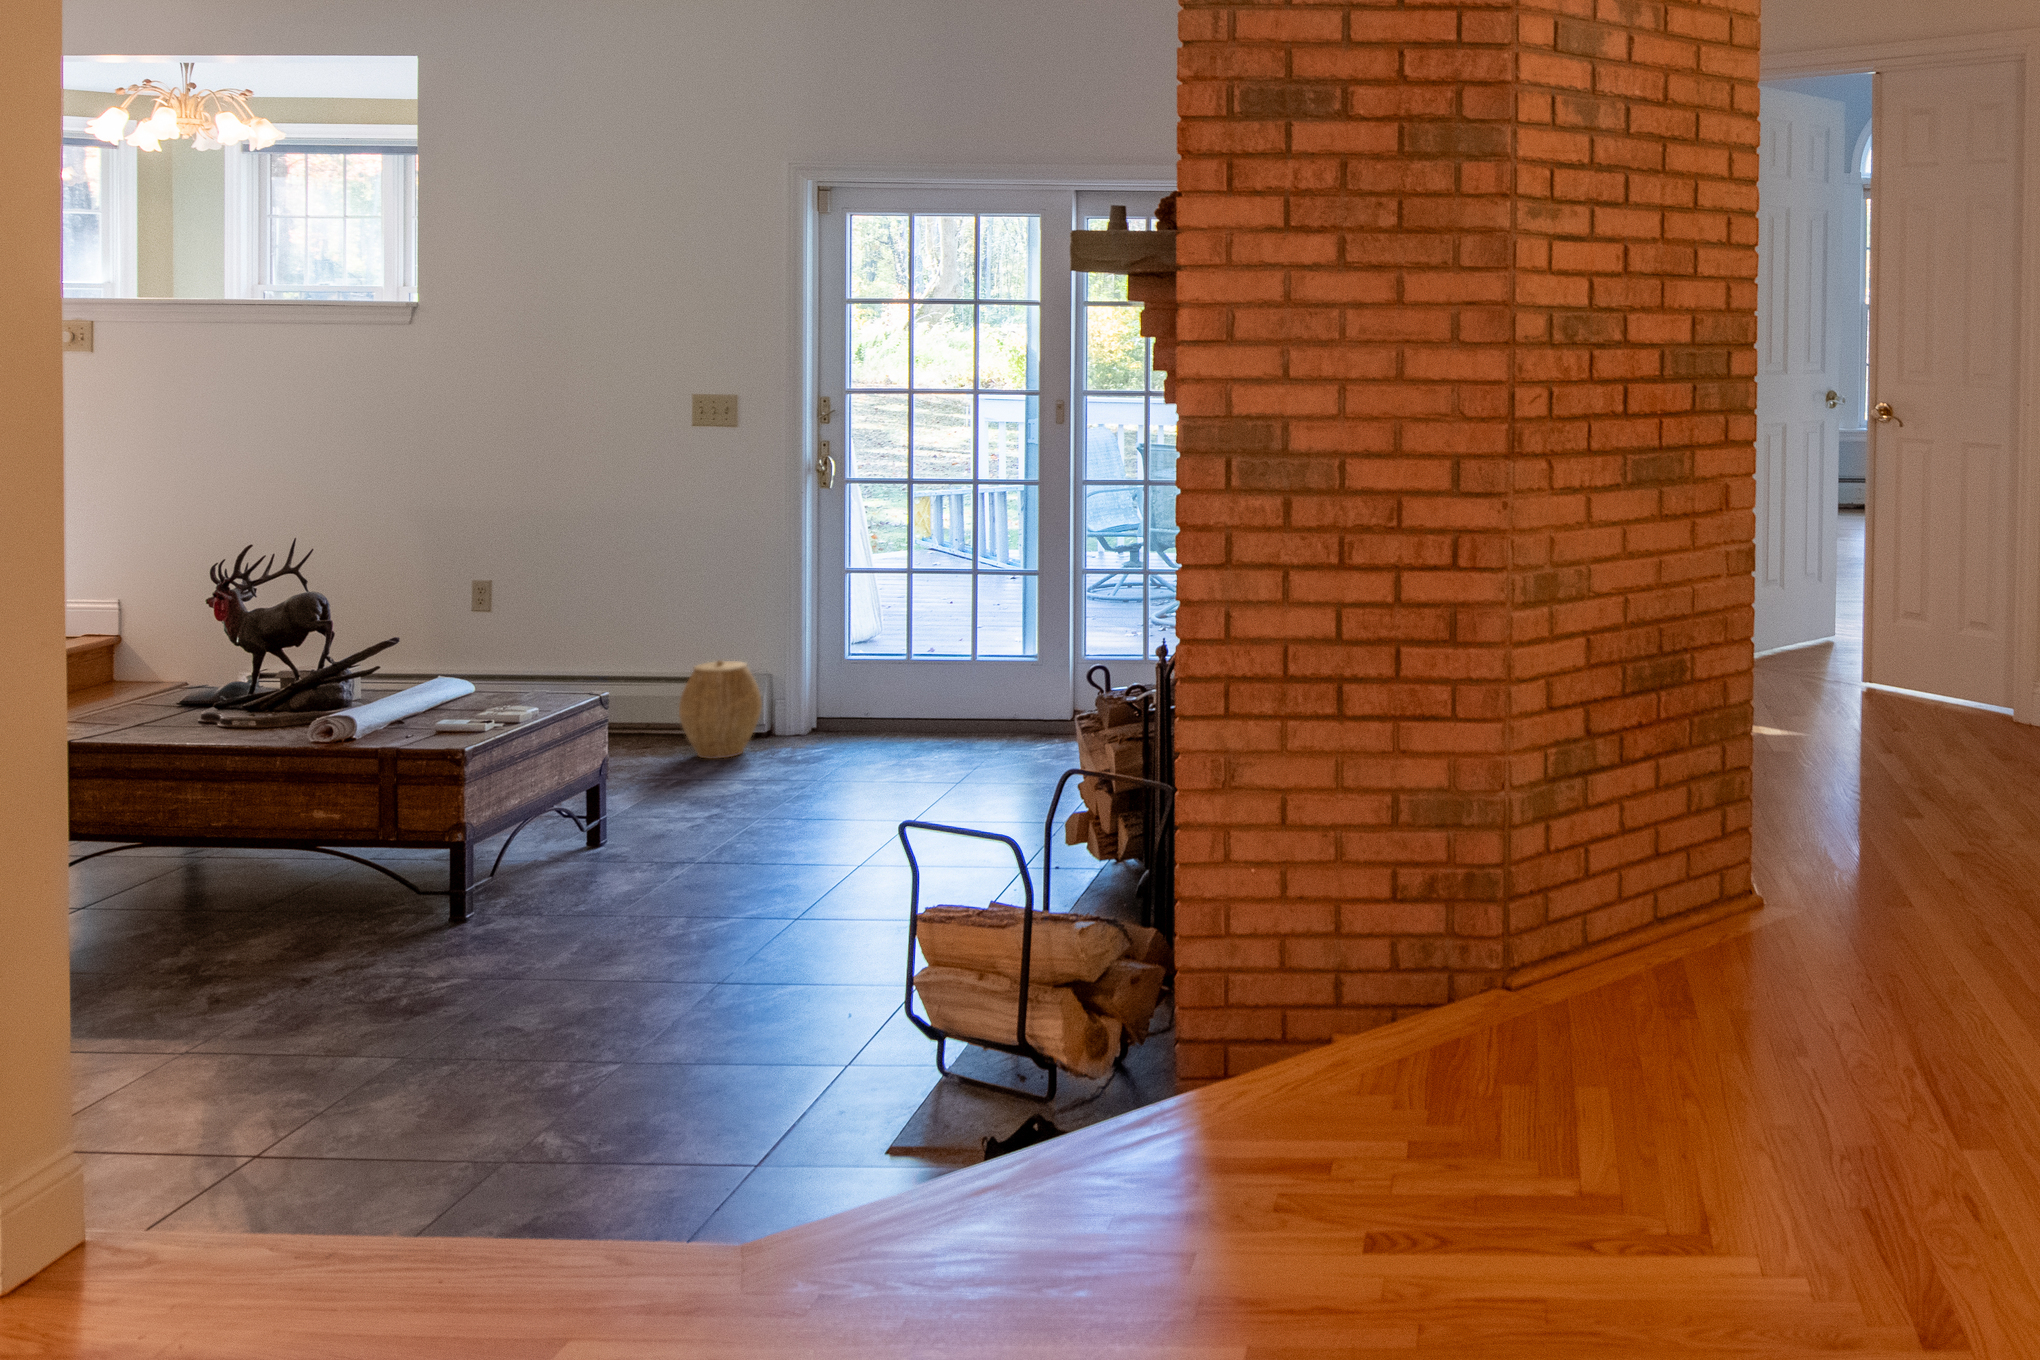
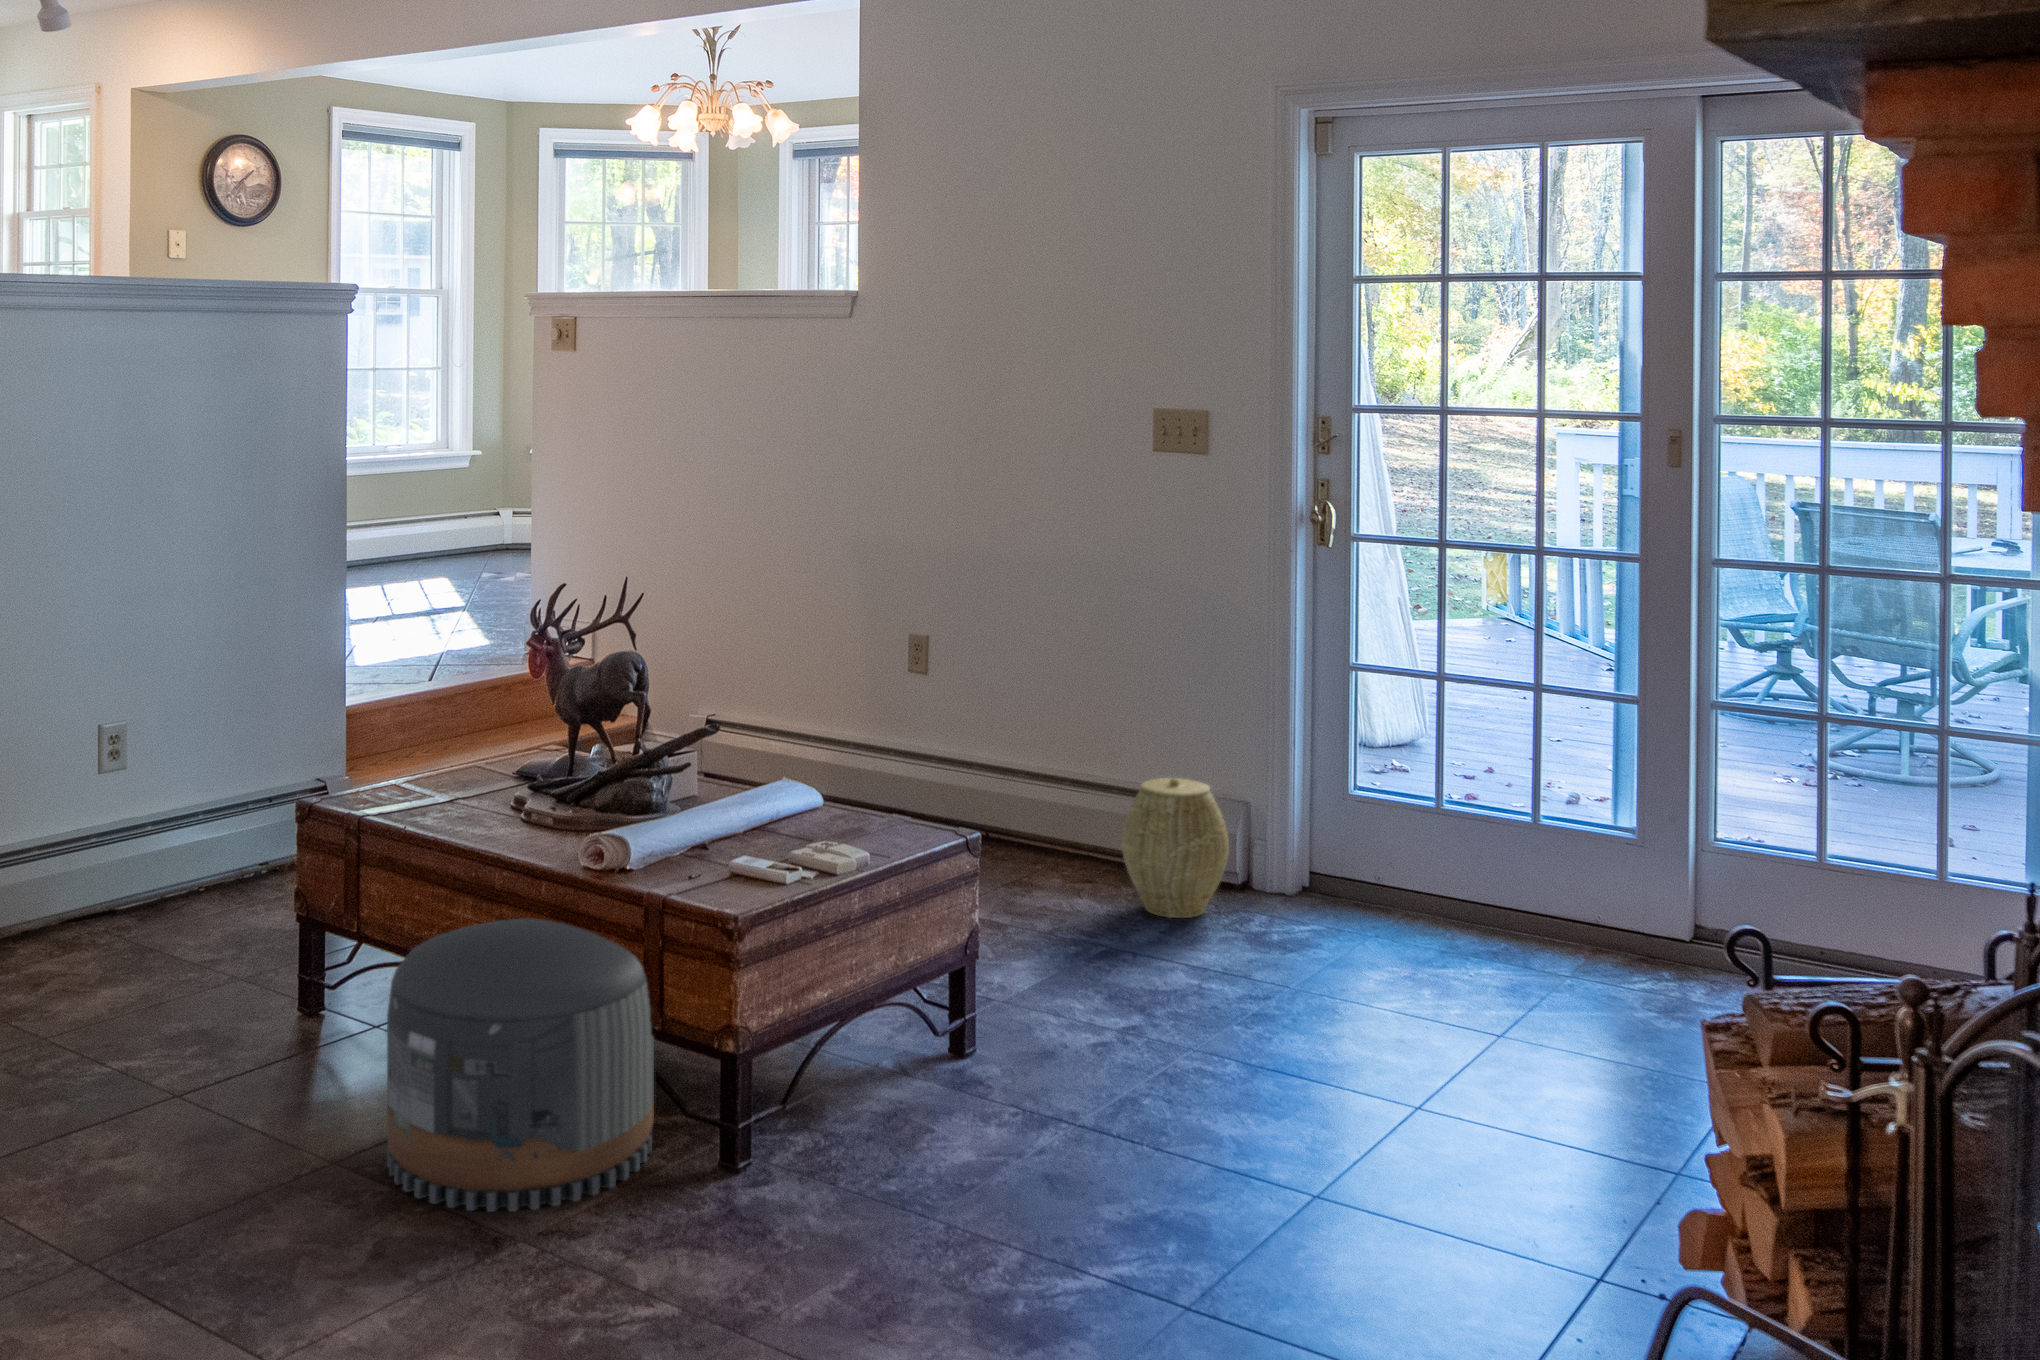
pouf: none [161,781,389,978] -> present [387,919,654,1212]

